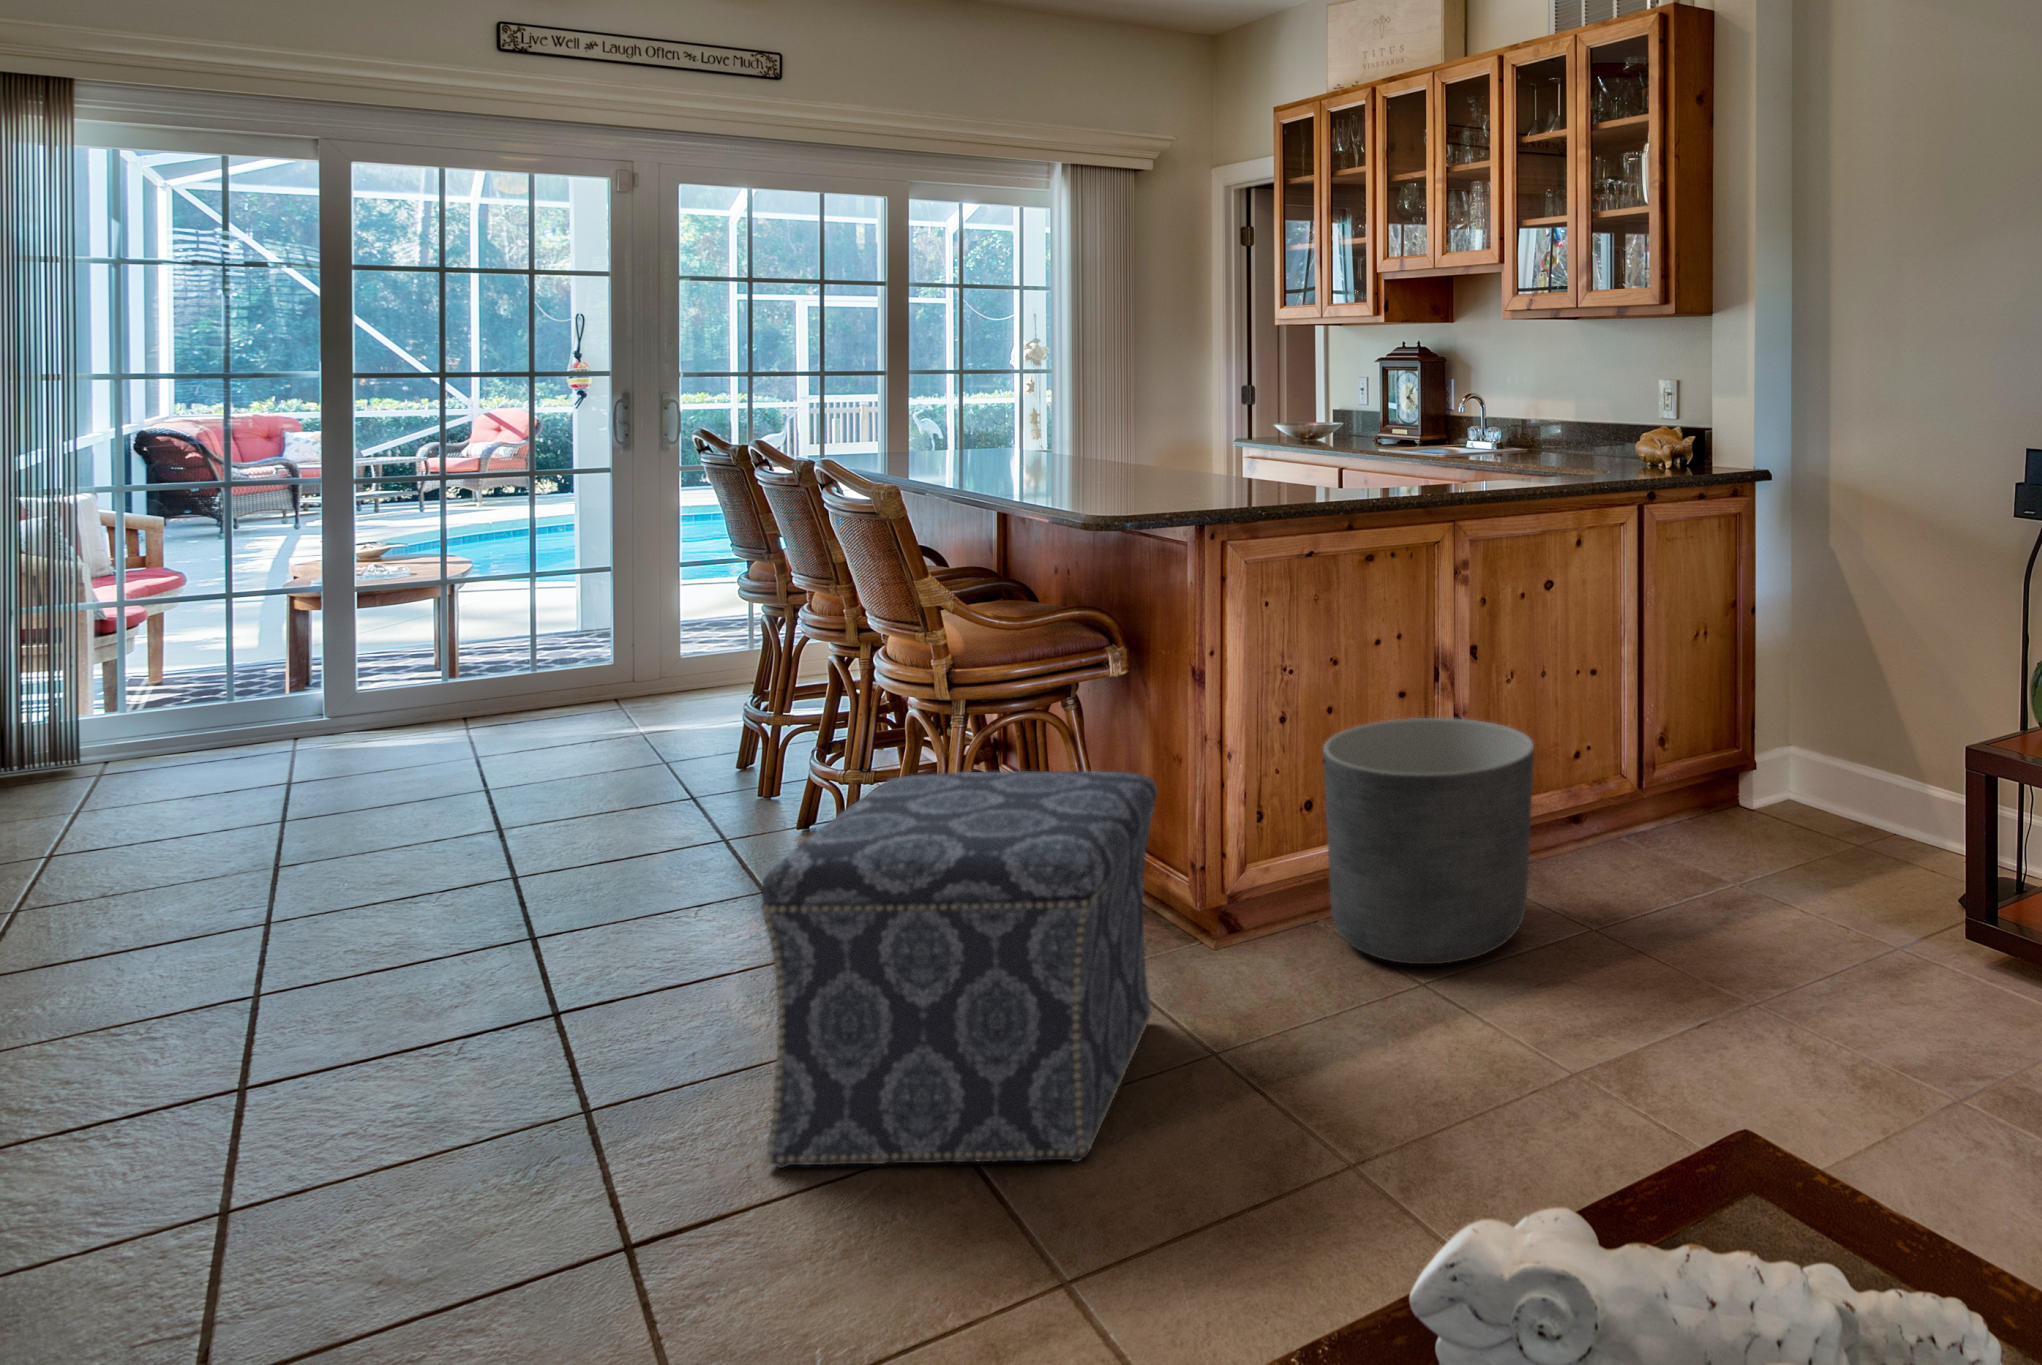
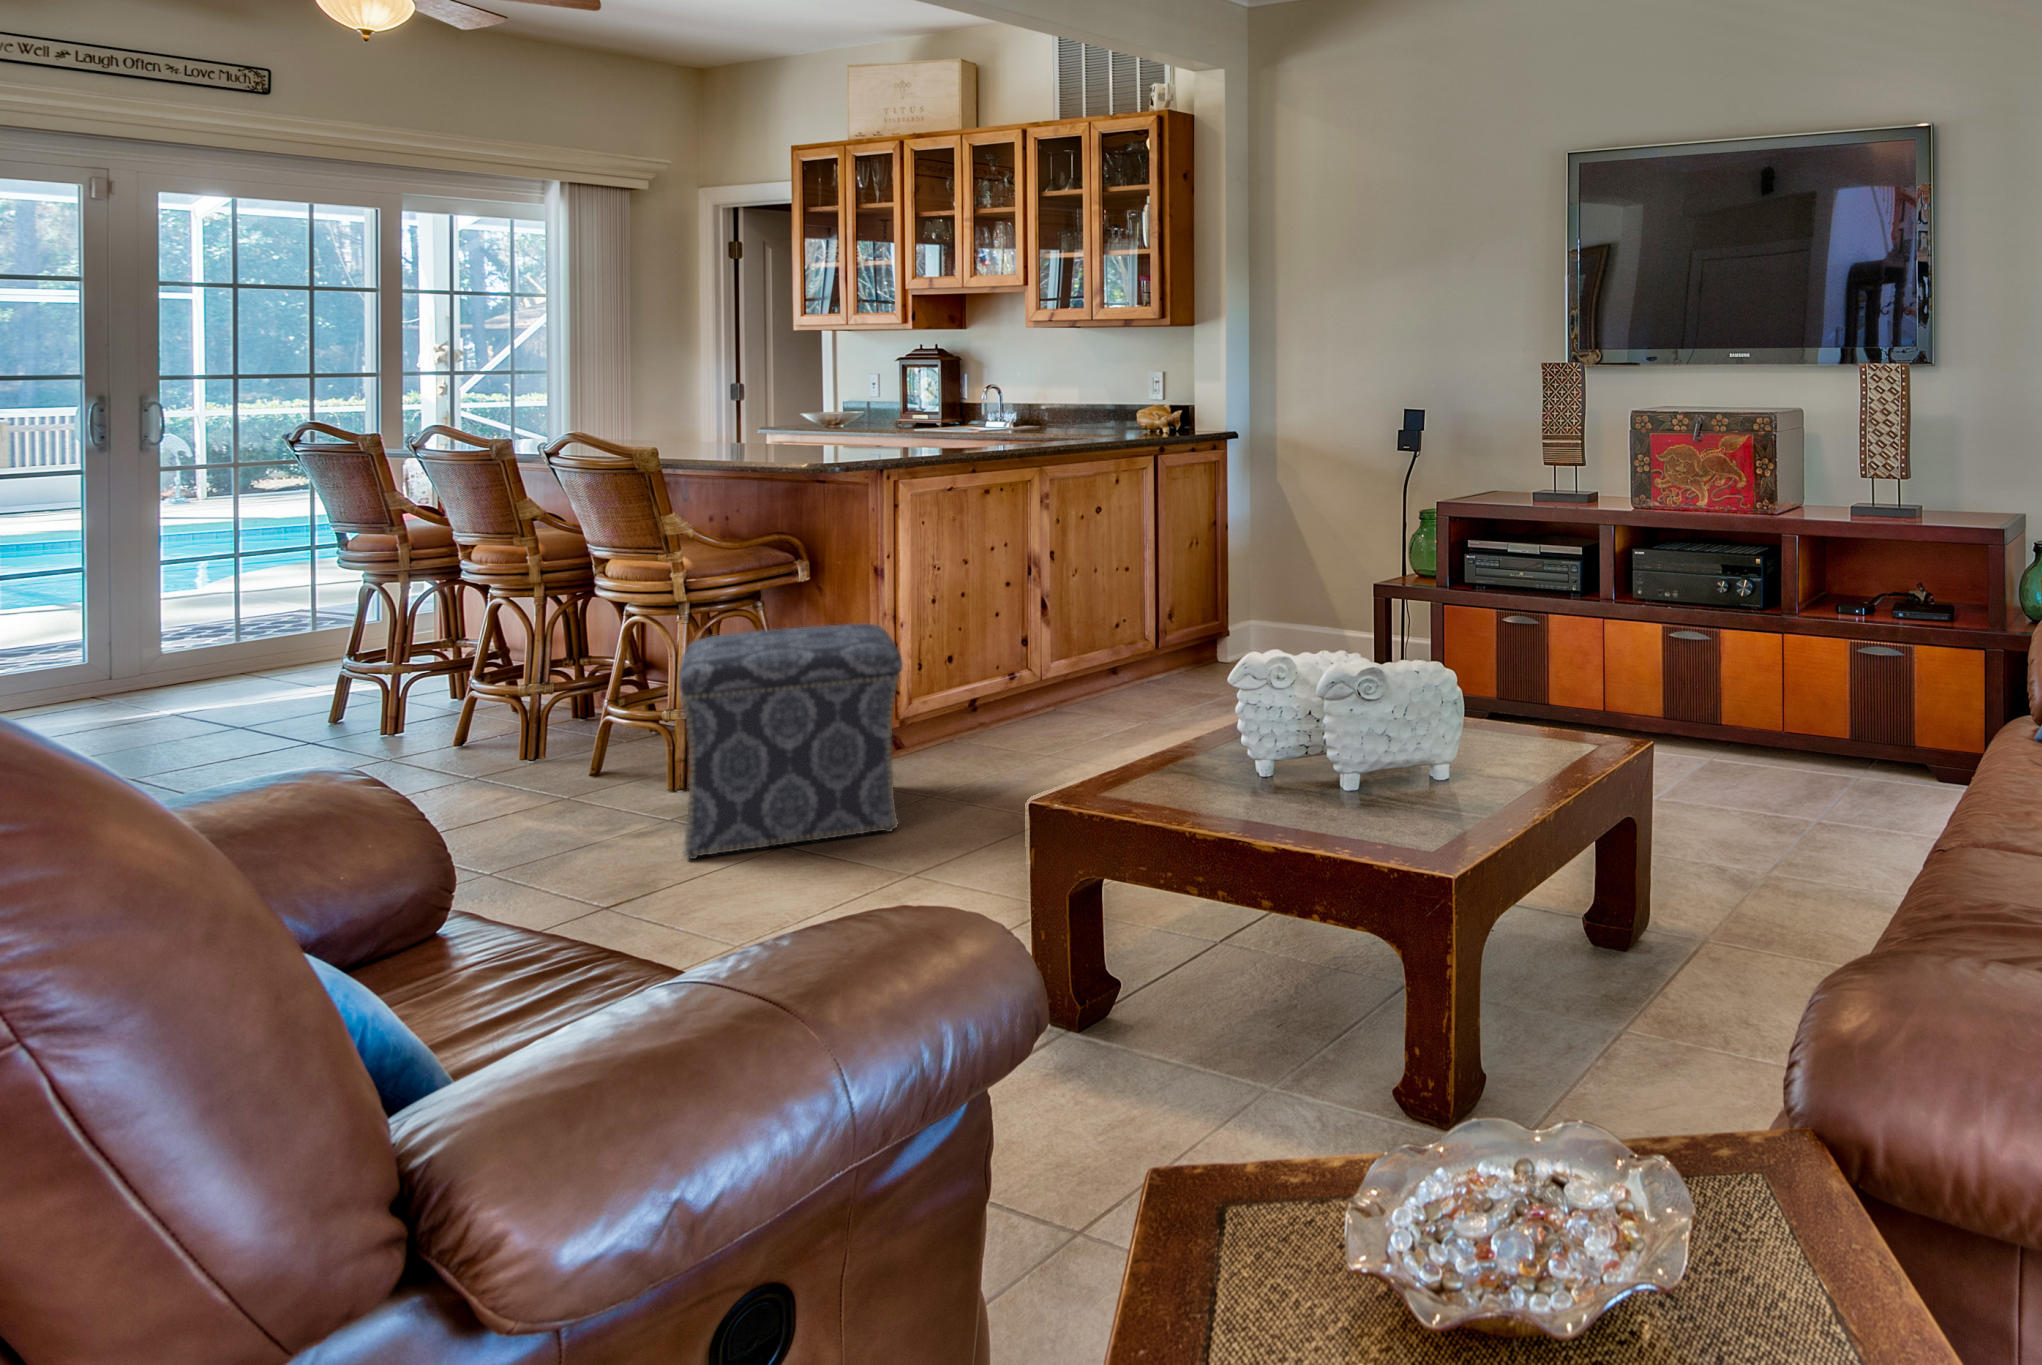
planter: present [1323,718,1534,964] -> none [968,599,1113,746]

